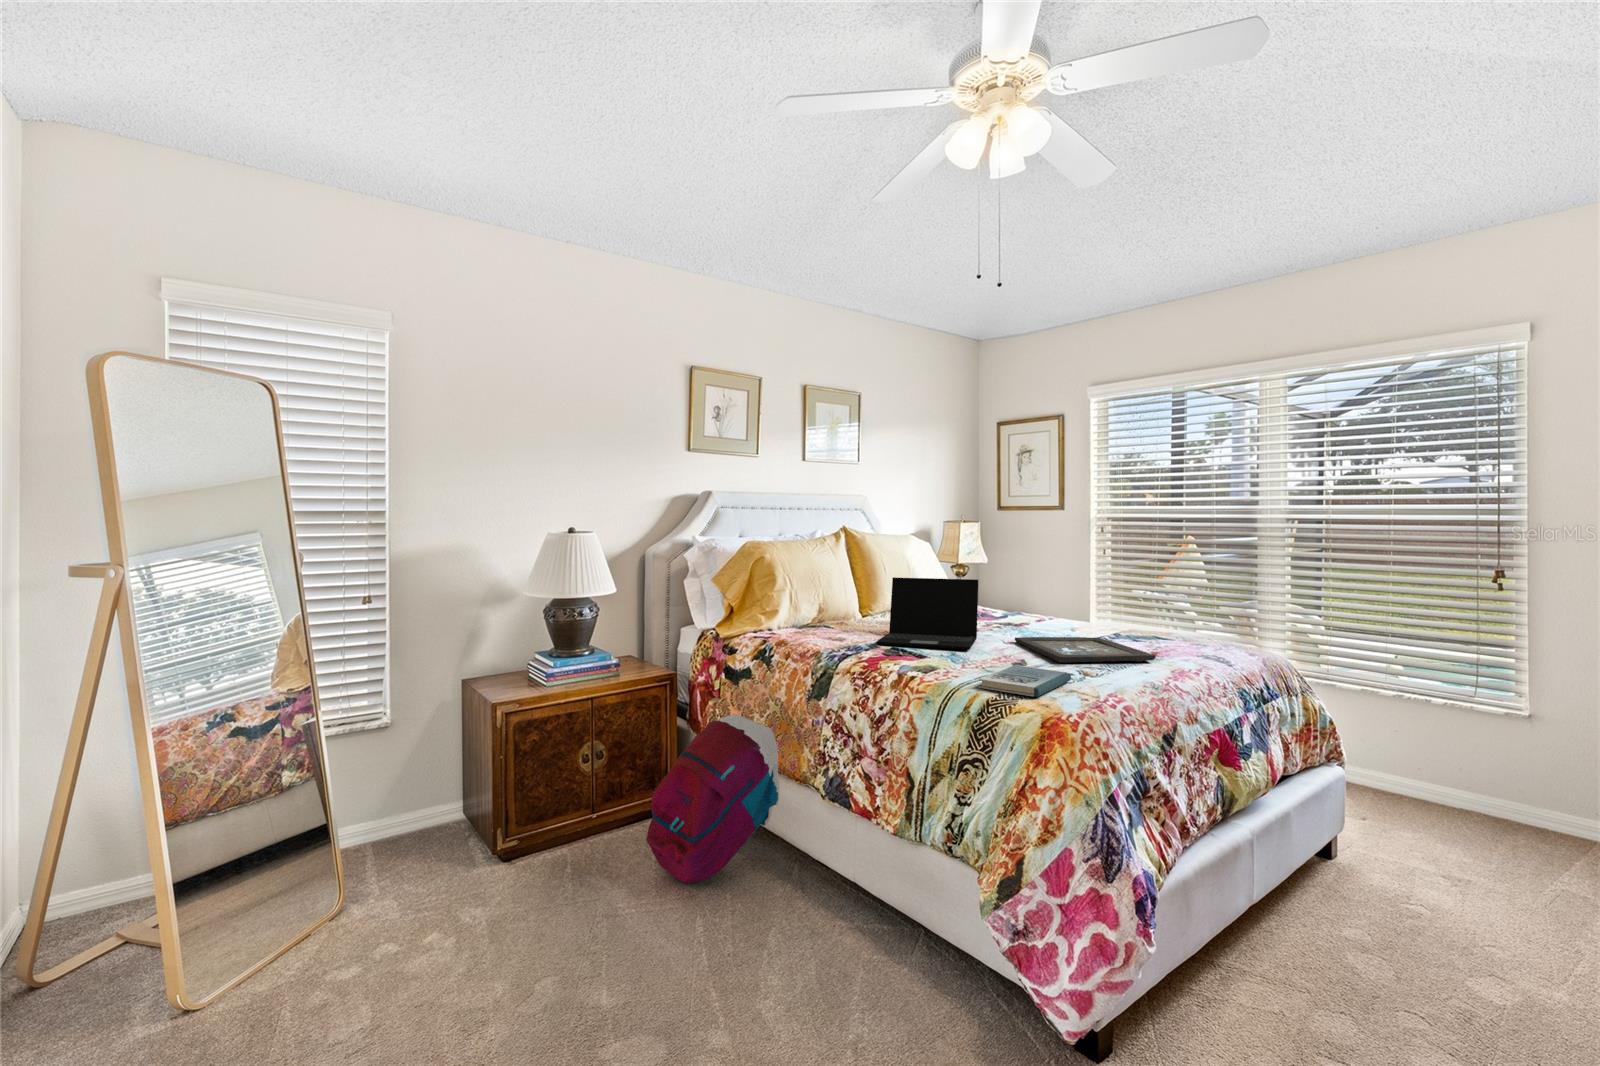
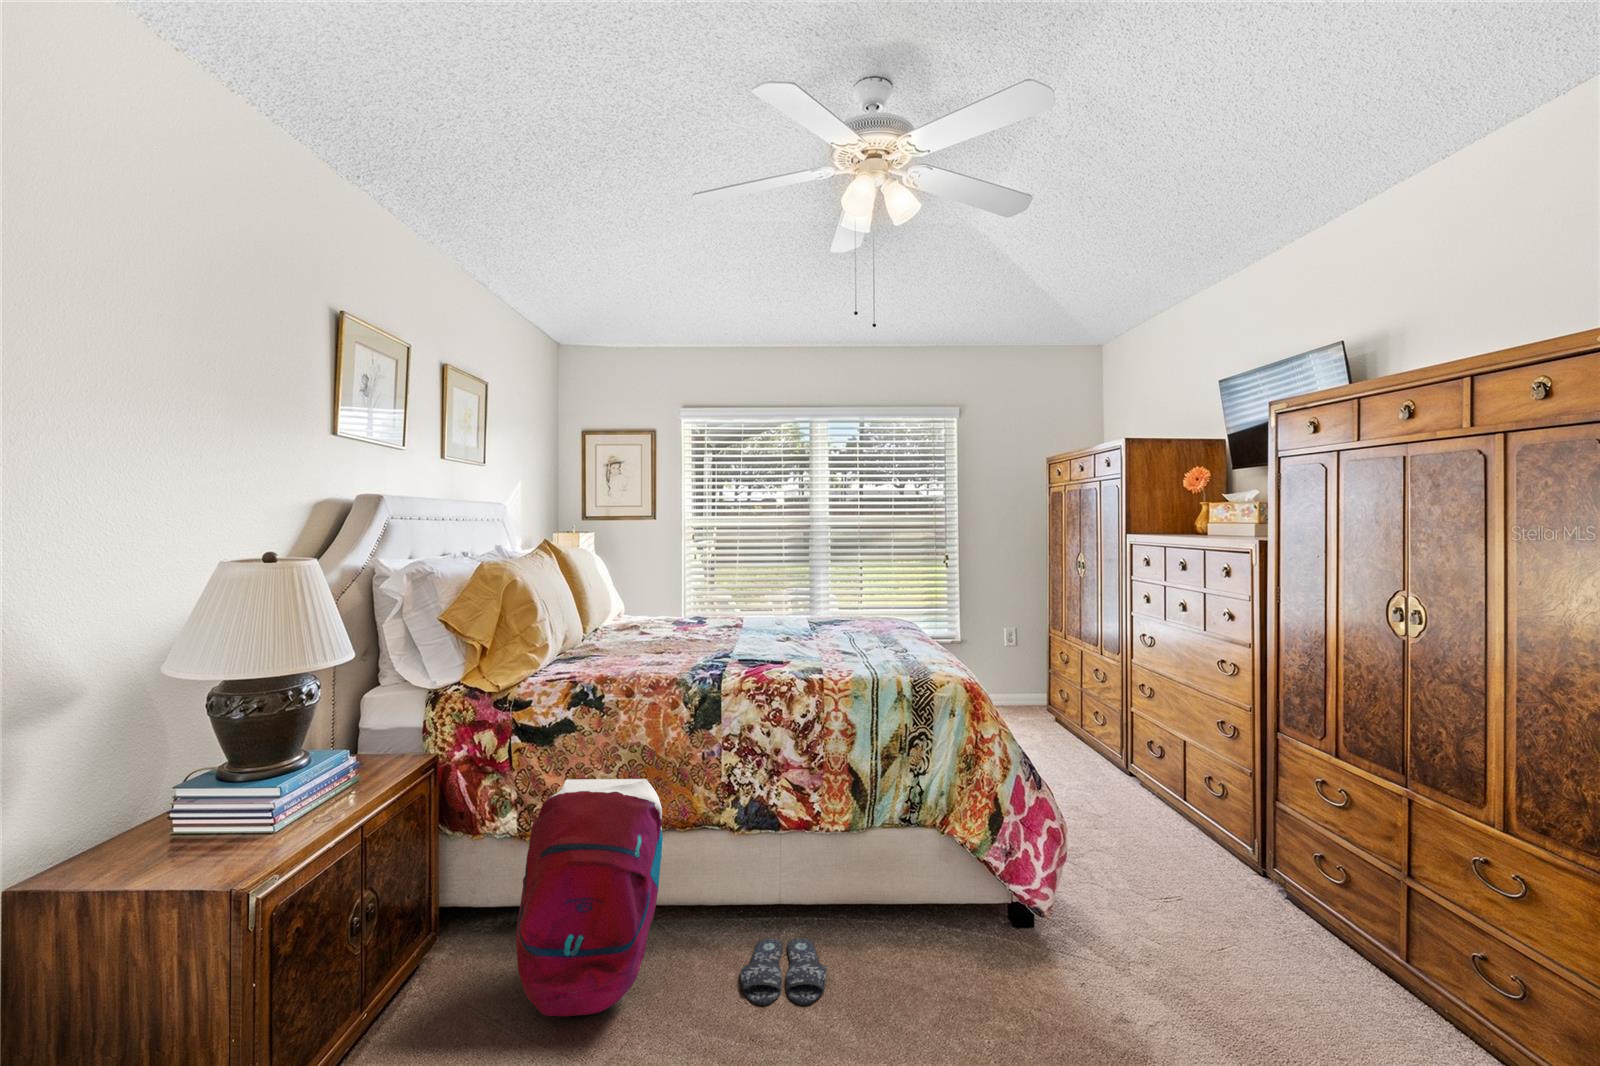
laptop: present [876,577,978,650] -> none [675,586,788,660]
tray: present [1015,637,1156,663] -> none [784,625,896,647]
book: present [979,665,1071,697] -> none [865,651,937,676]
slippers: none [763,907,862,964] -> present [741,938,827,1006]

